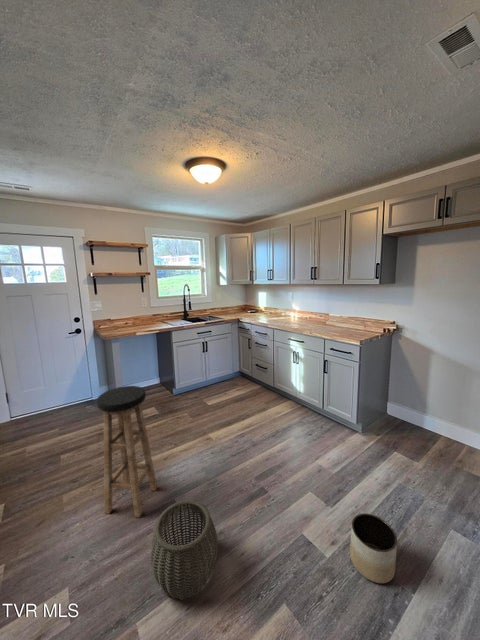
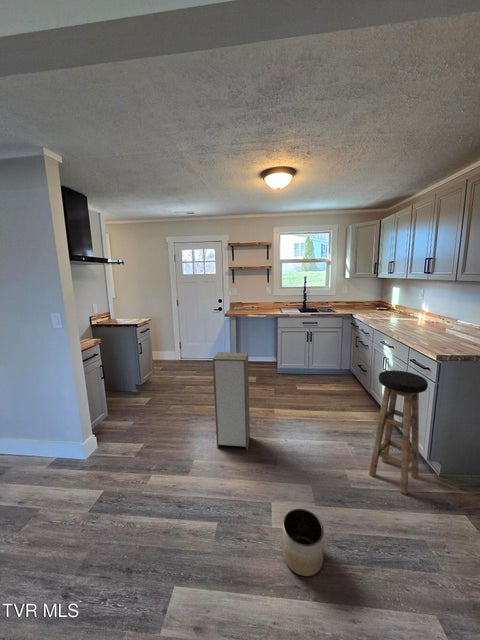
storage cabinet: none [174,375,228,514] -> present [213,352,250,450]
bar stool: present [97,386,157,517] -> present [369,370,428,495]
woven basket: present [150,500,218,600] -> none [165,428,210,484]

